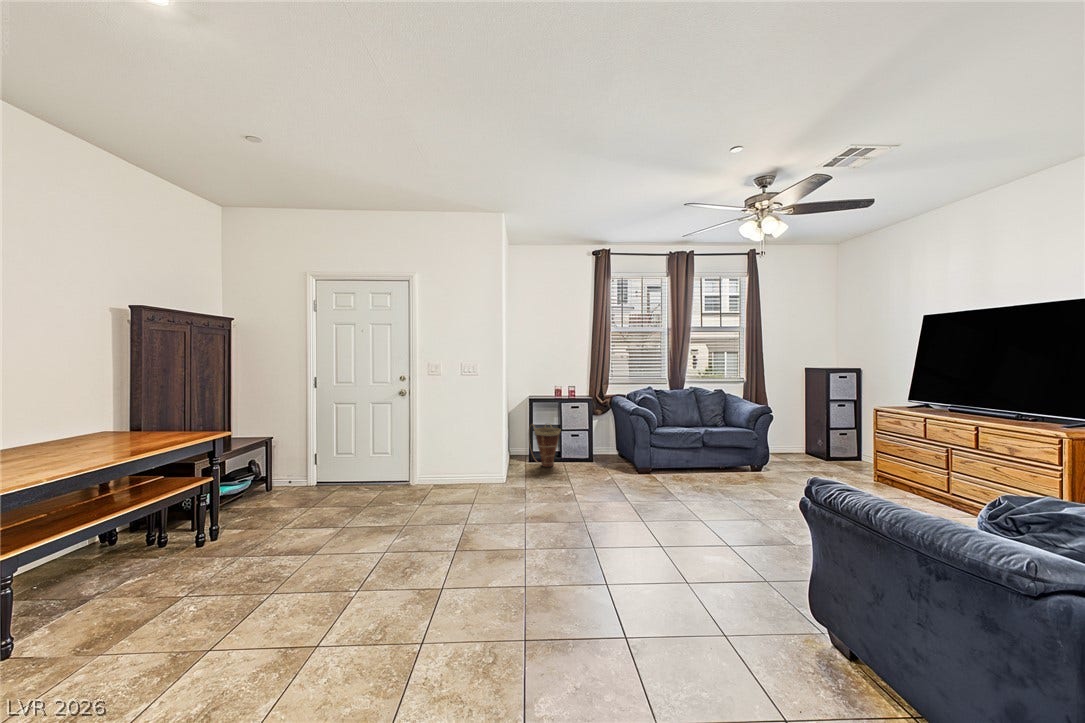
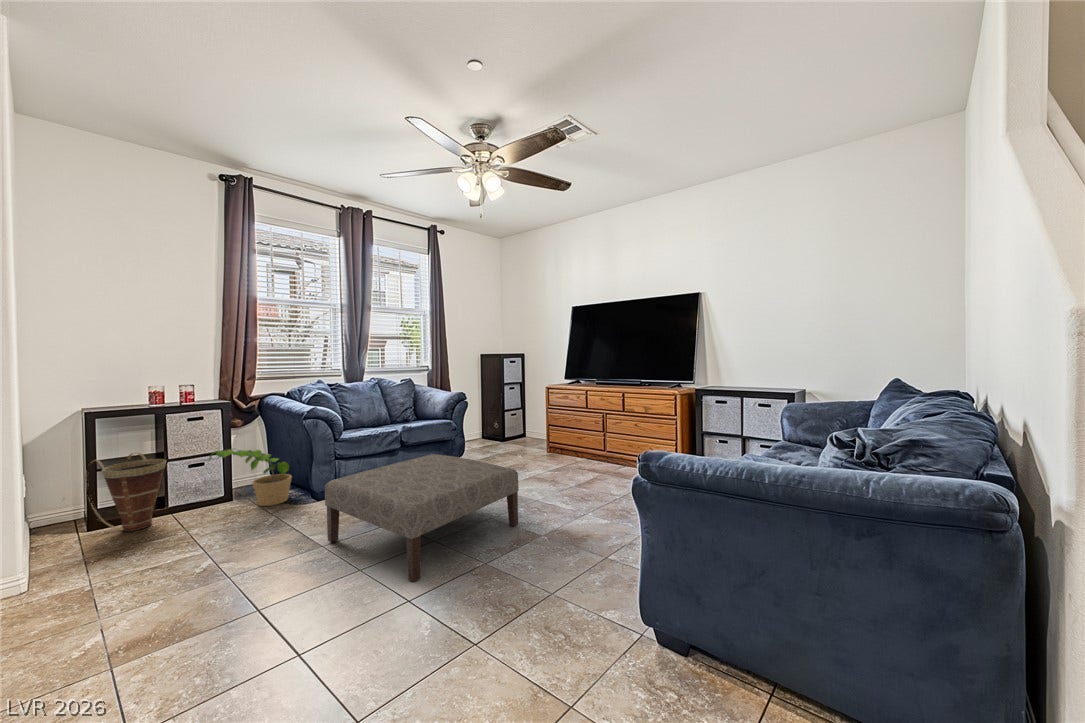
potted plant: none [579,428,625,471] -> present [209,448,292,506]
ottoman: none [634,455,782,534] -> present [325,454,519,582]

